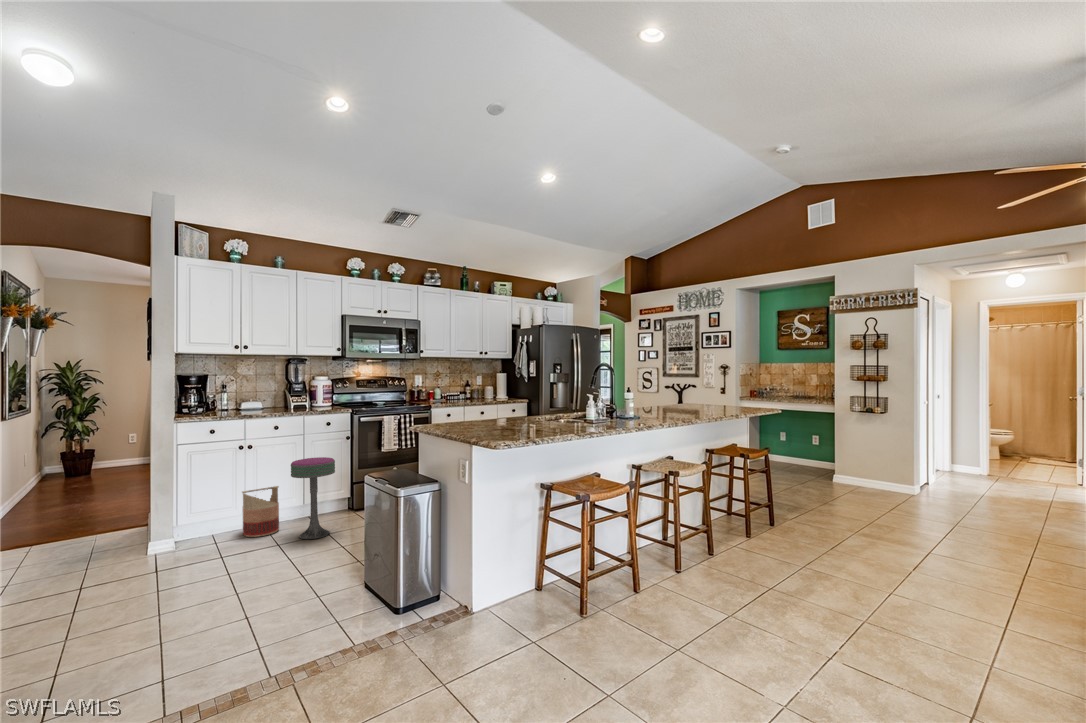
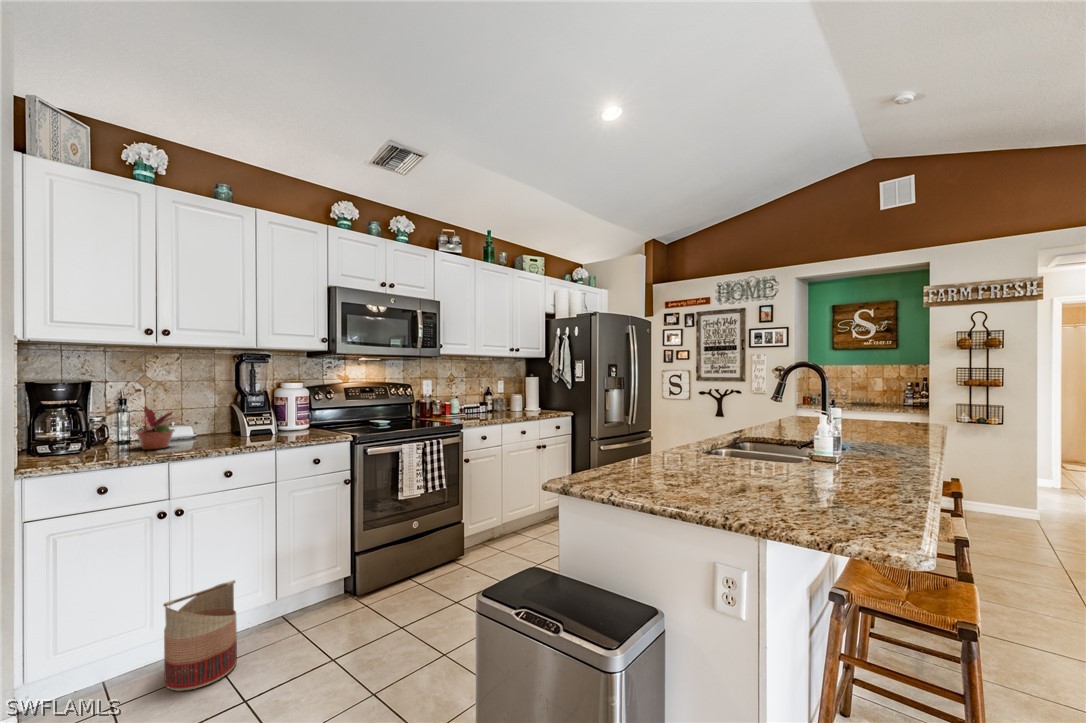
potted plant: none [223,388,255,413] -> present [135,406,175,449]
bar stool: present [291,457,335,539] -> none [266,525,348,686]

